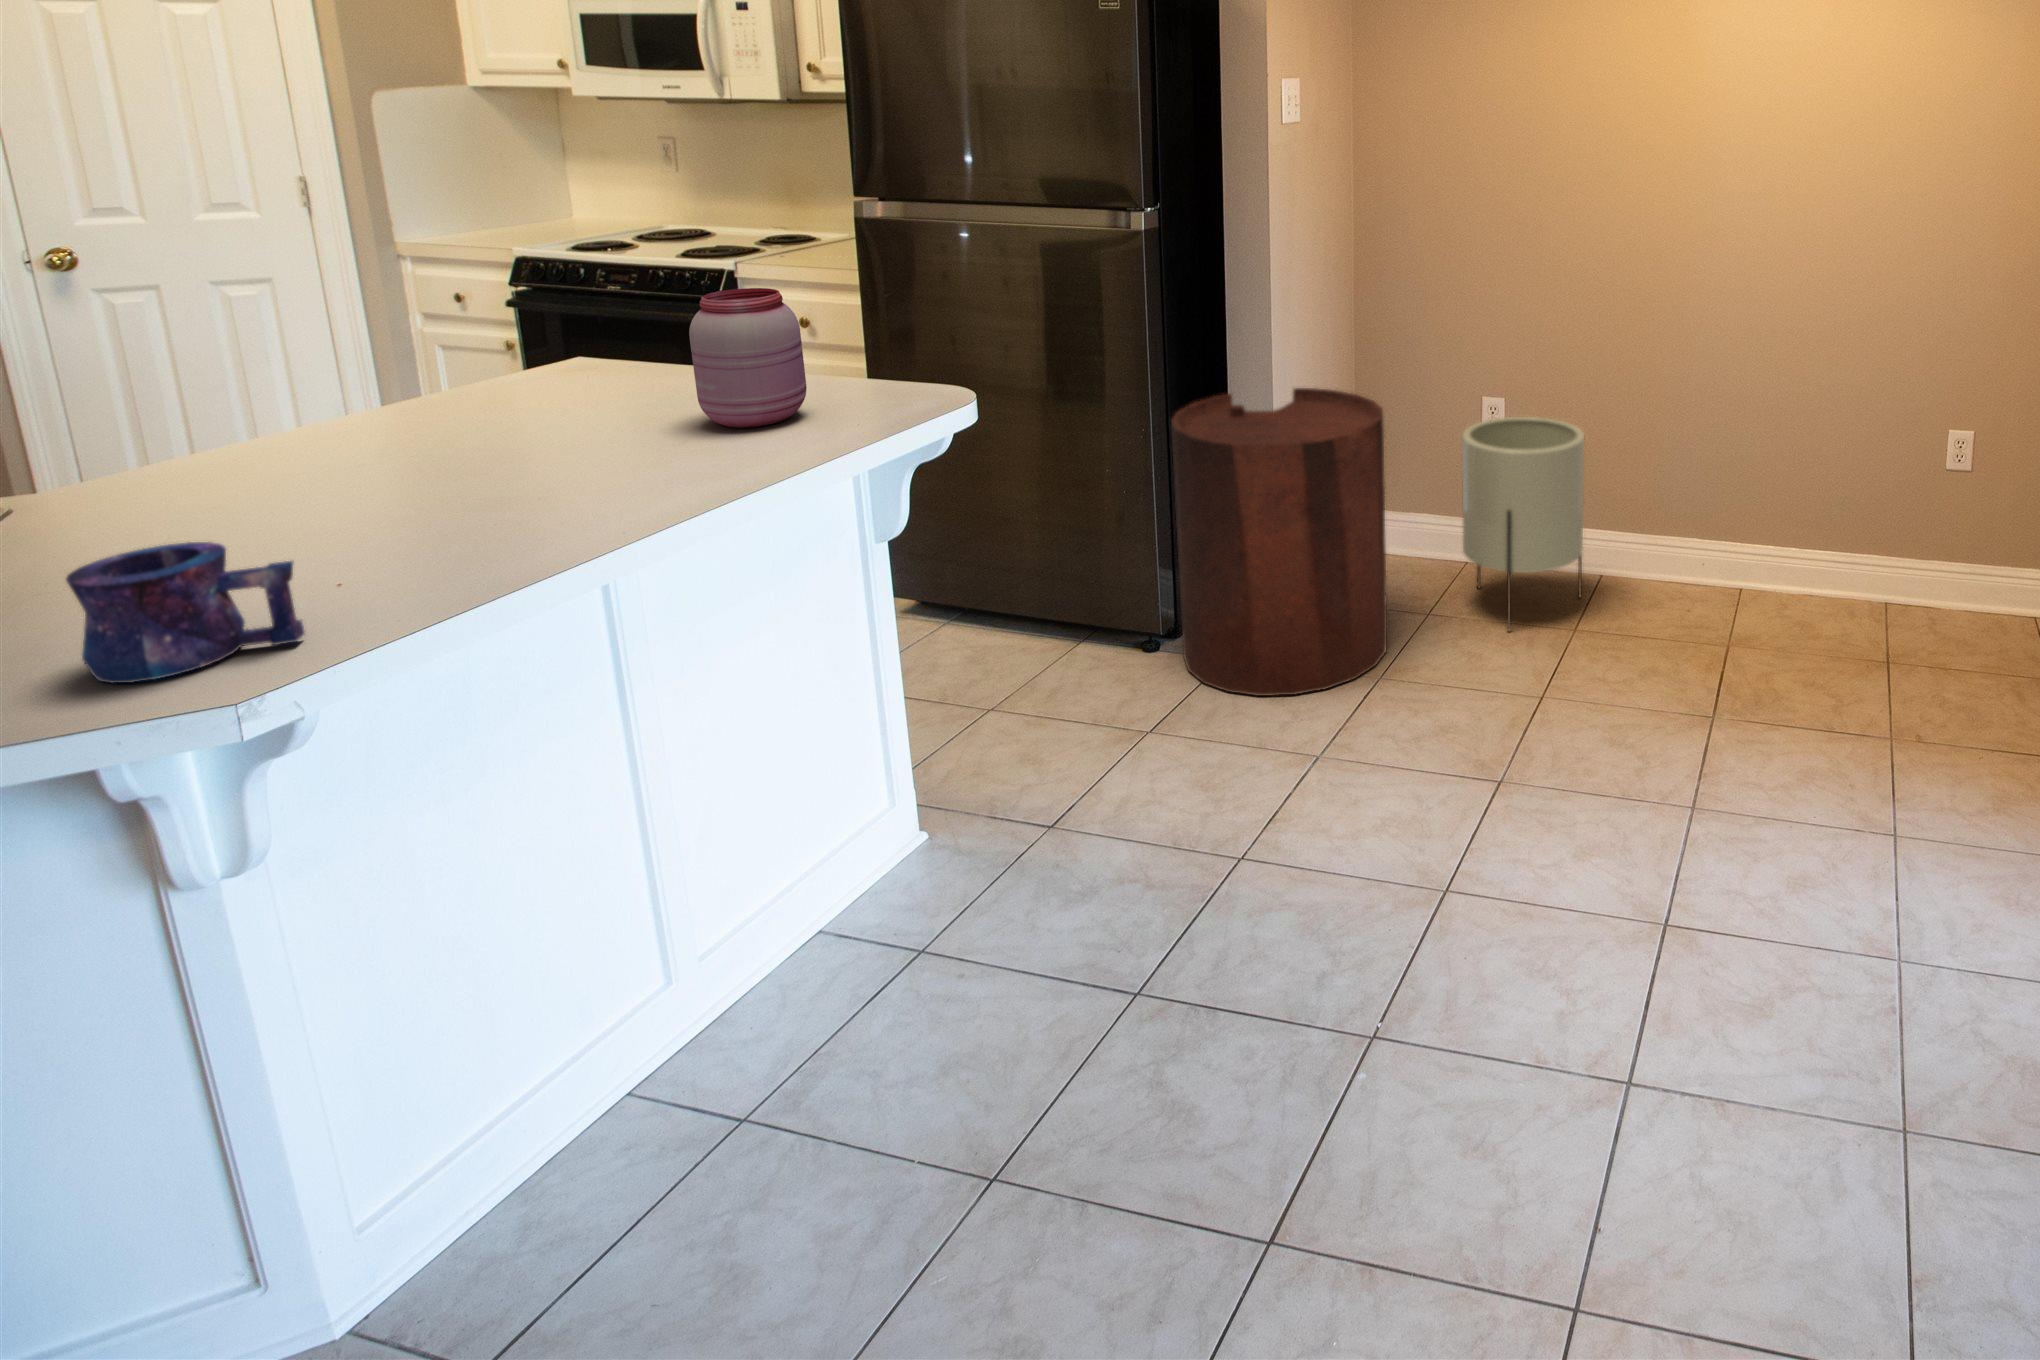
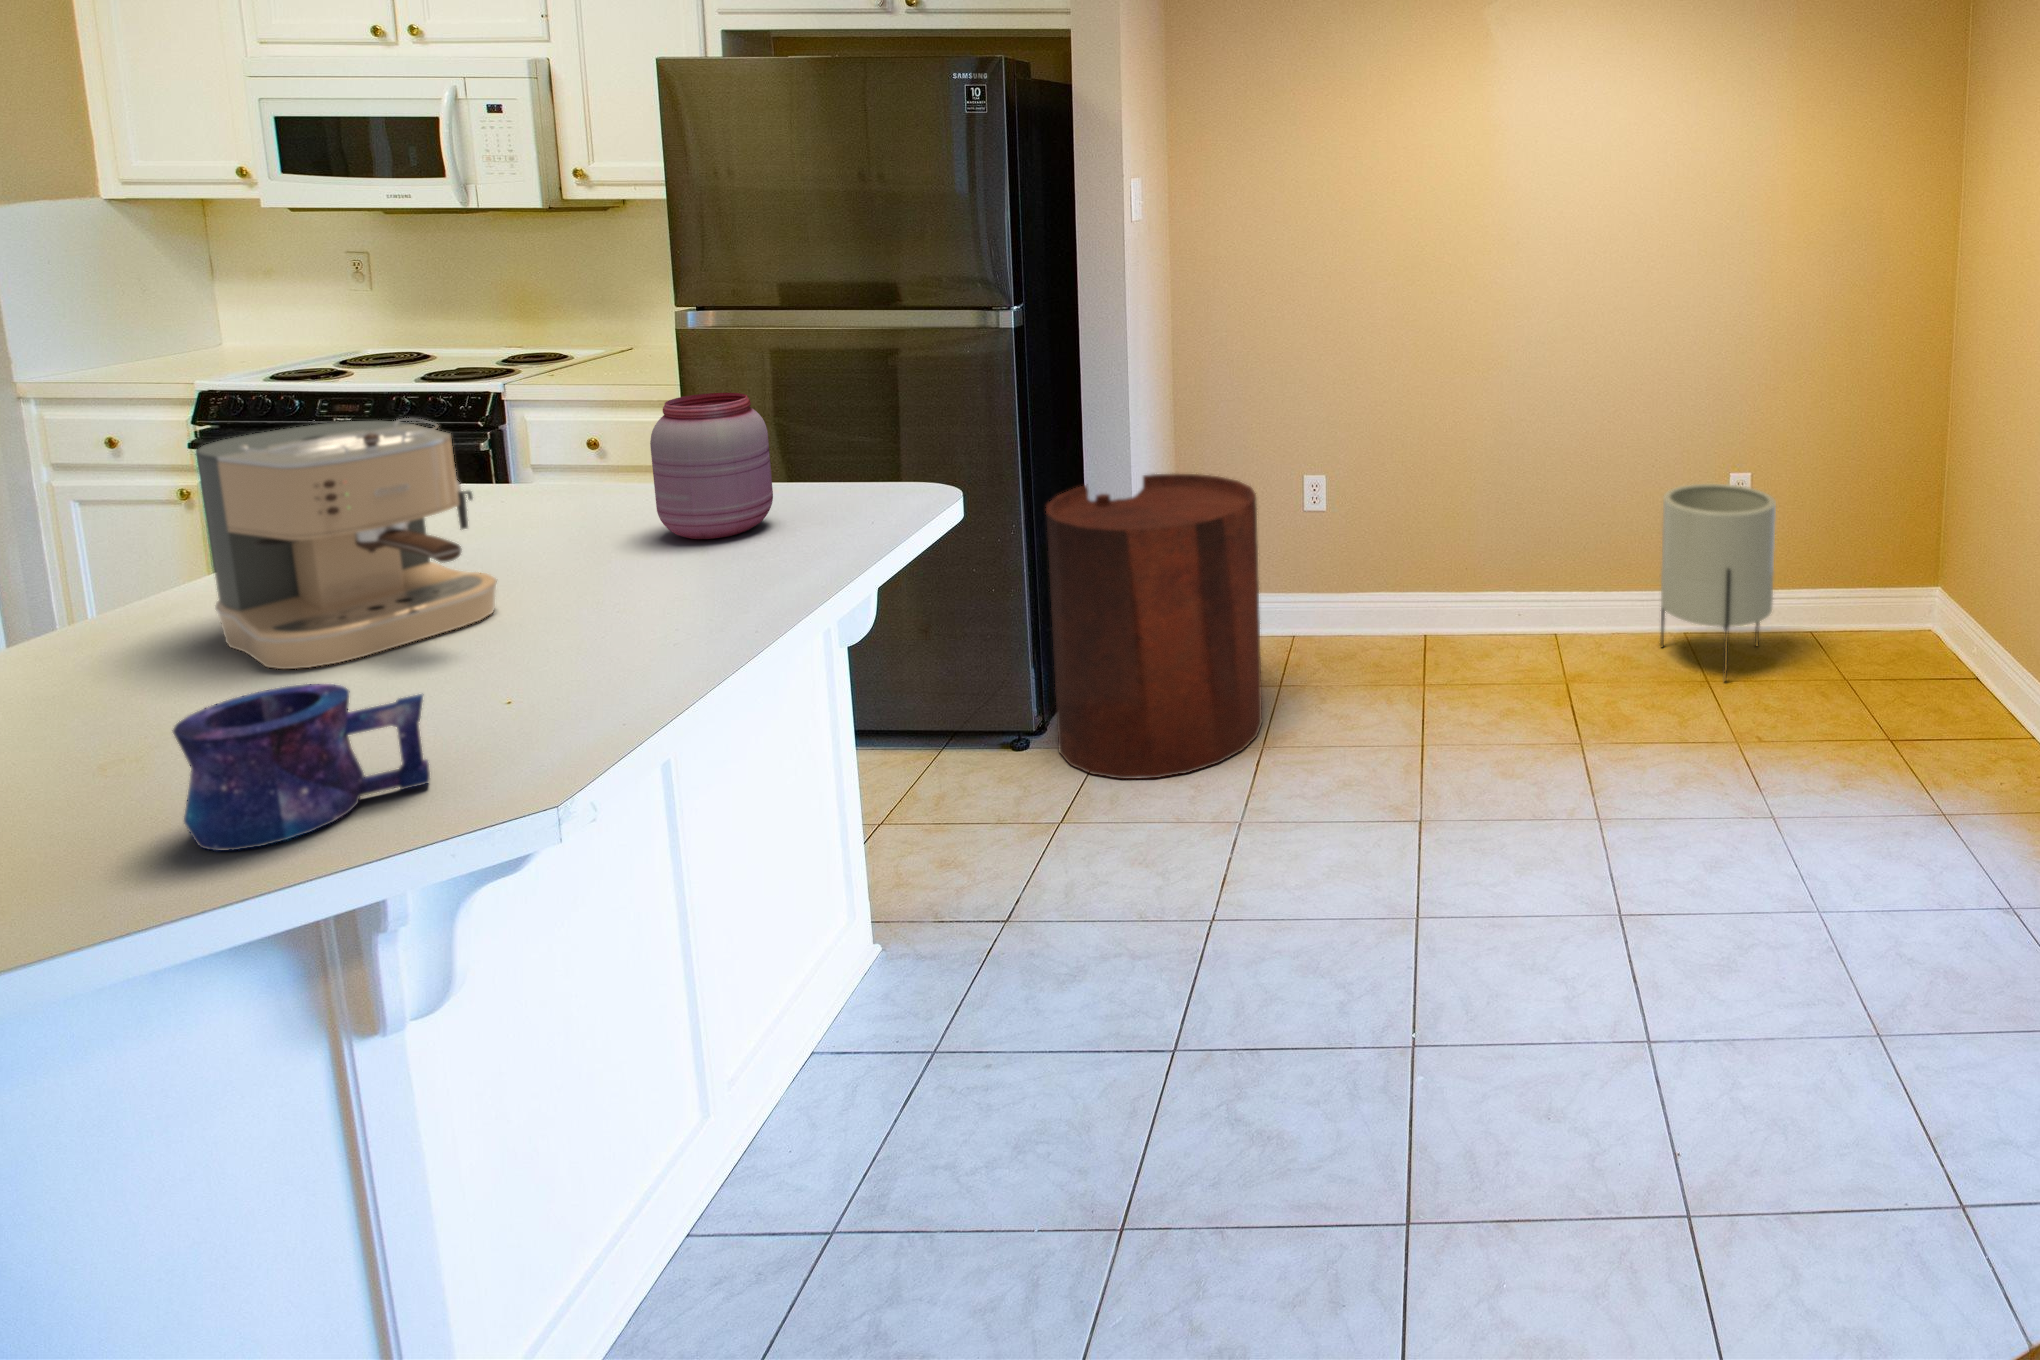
coffee maker: none [265,300,514,520] -> present [195,418,497,669]
planter: present [1462,417,1584,630] -> present [1660,484,1776,681]

